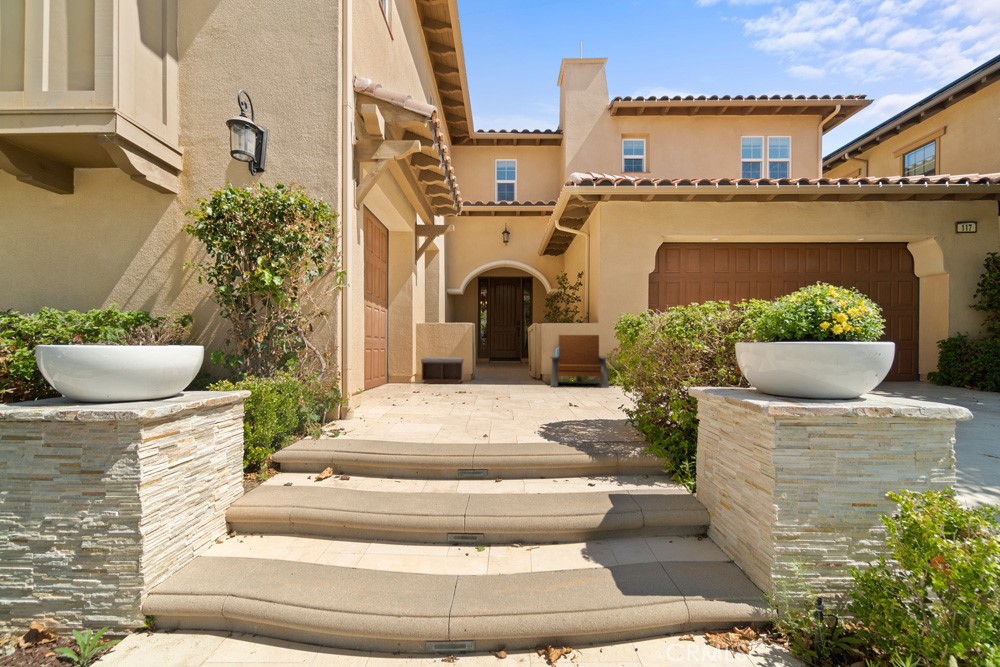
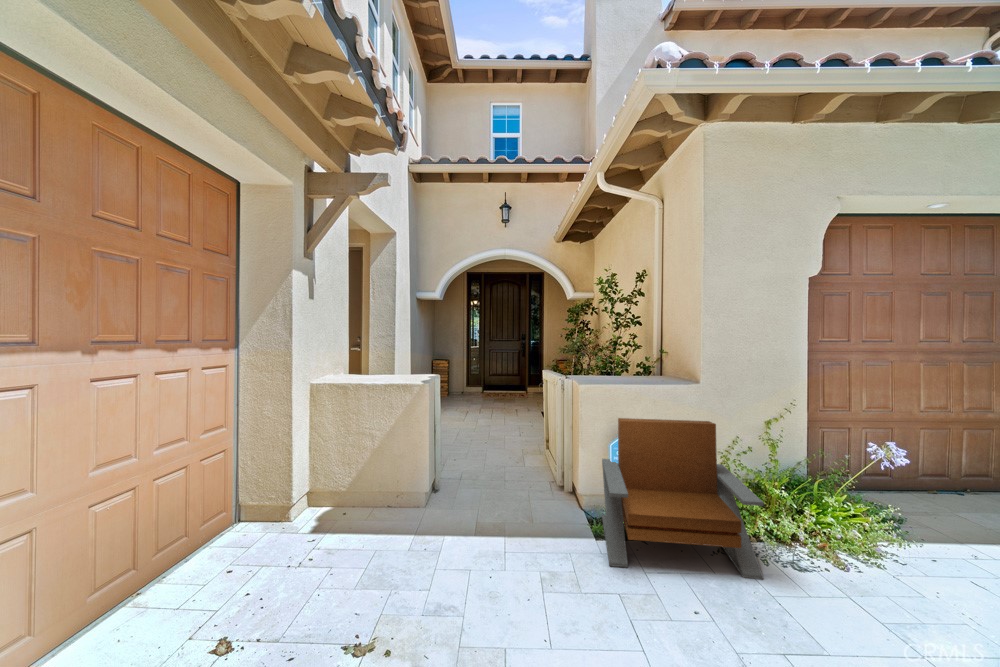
bench: present [421,357,464,383] -> none [311,461,412,527]

